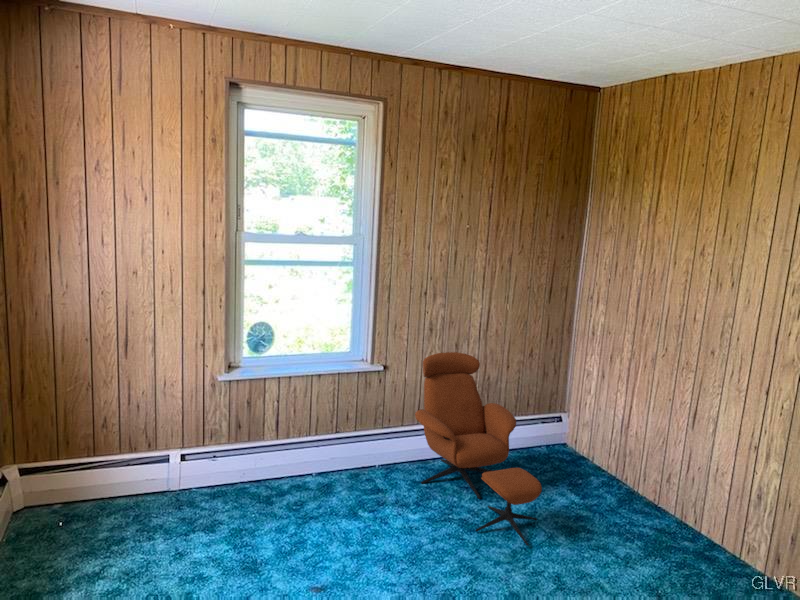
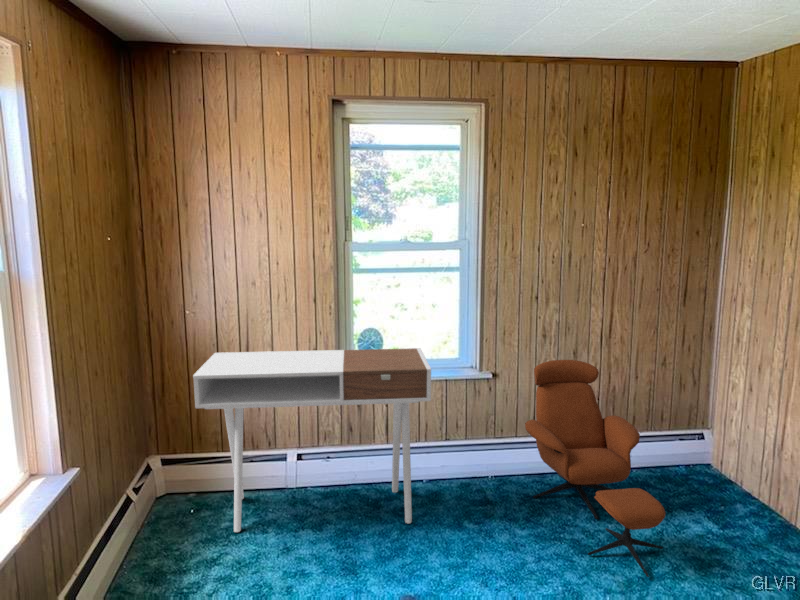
desk: none [71,342,333,543] -> present [193,348,431,532]

